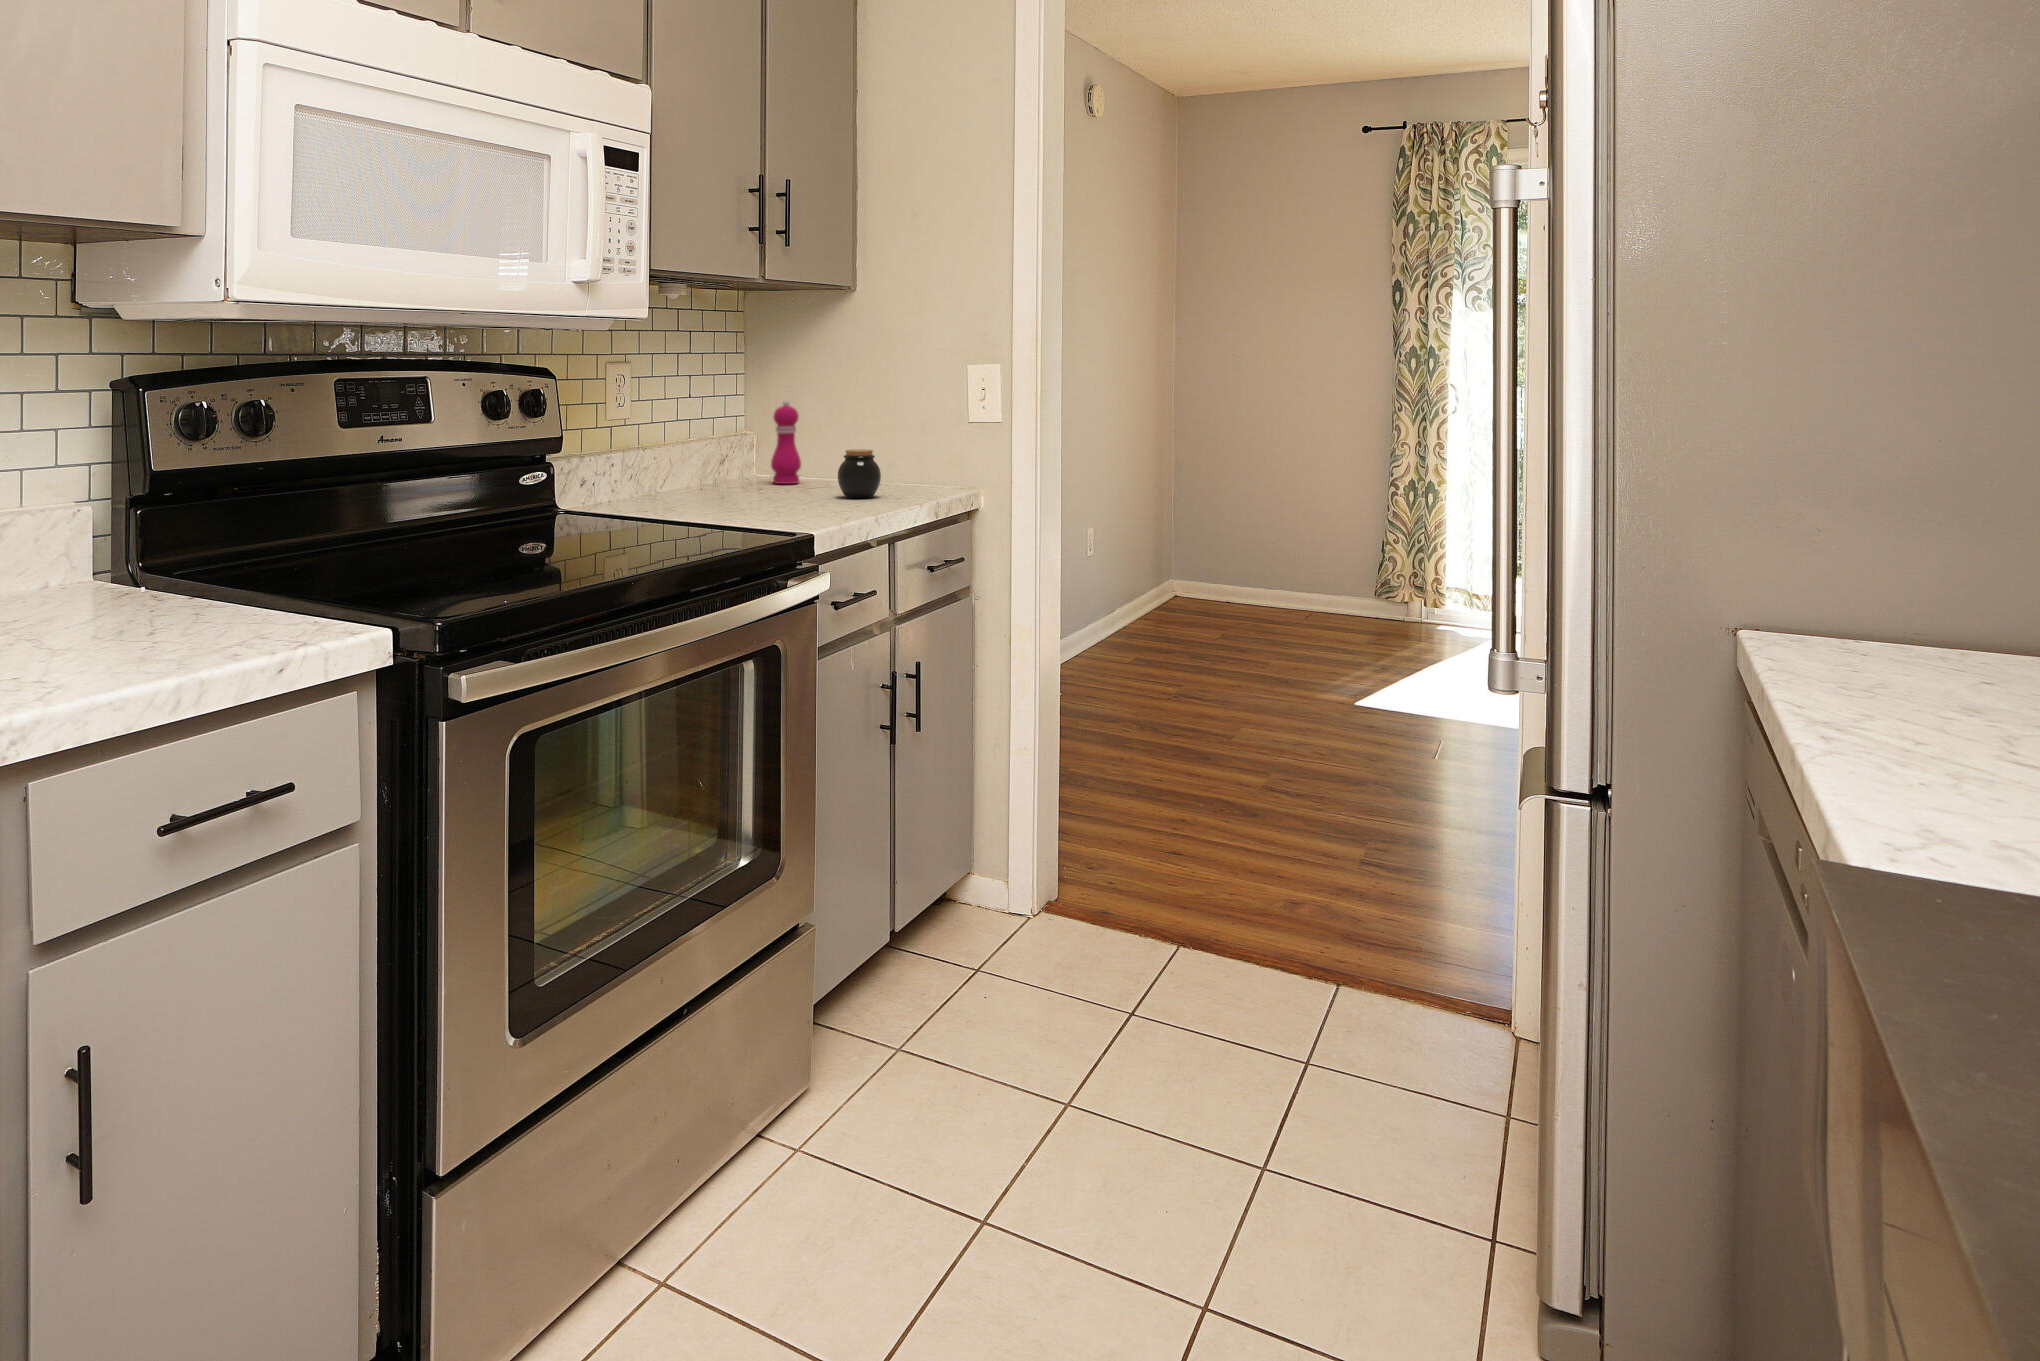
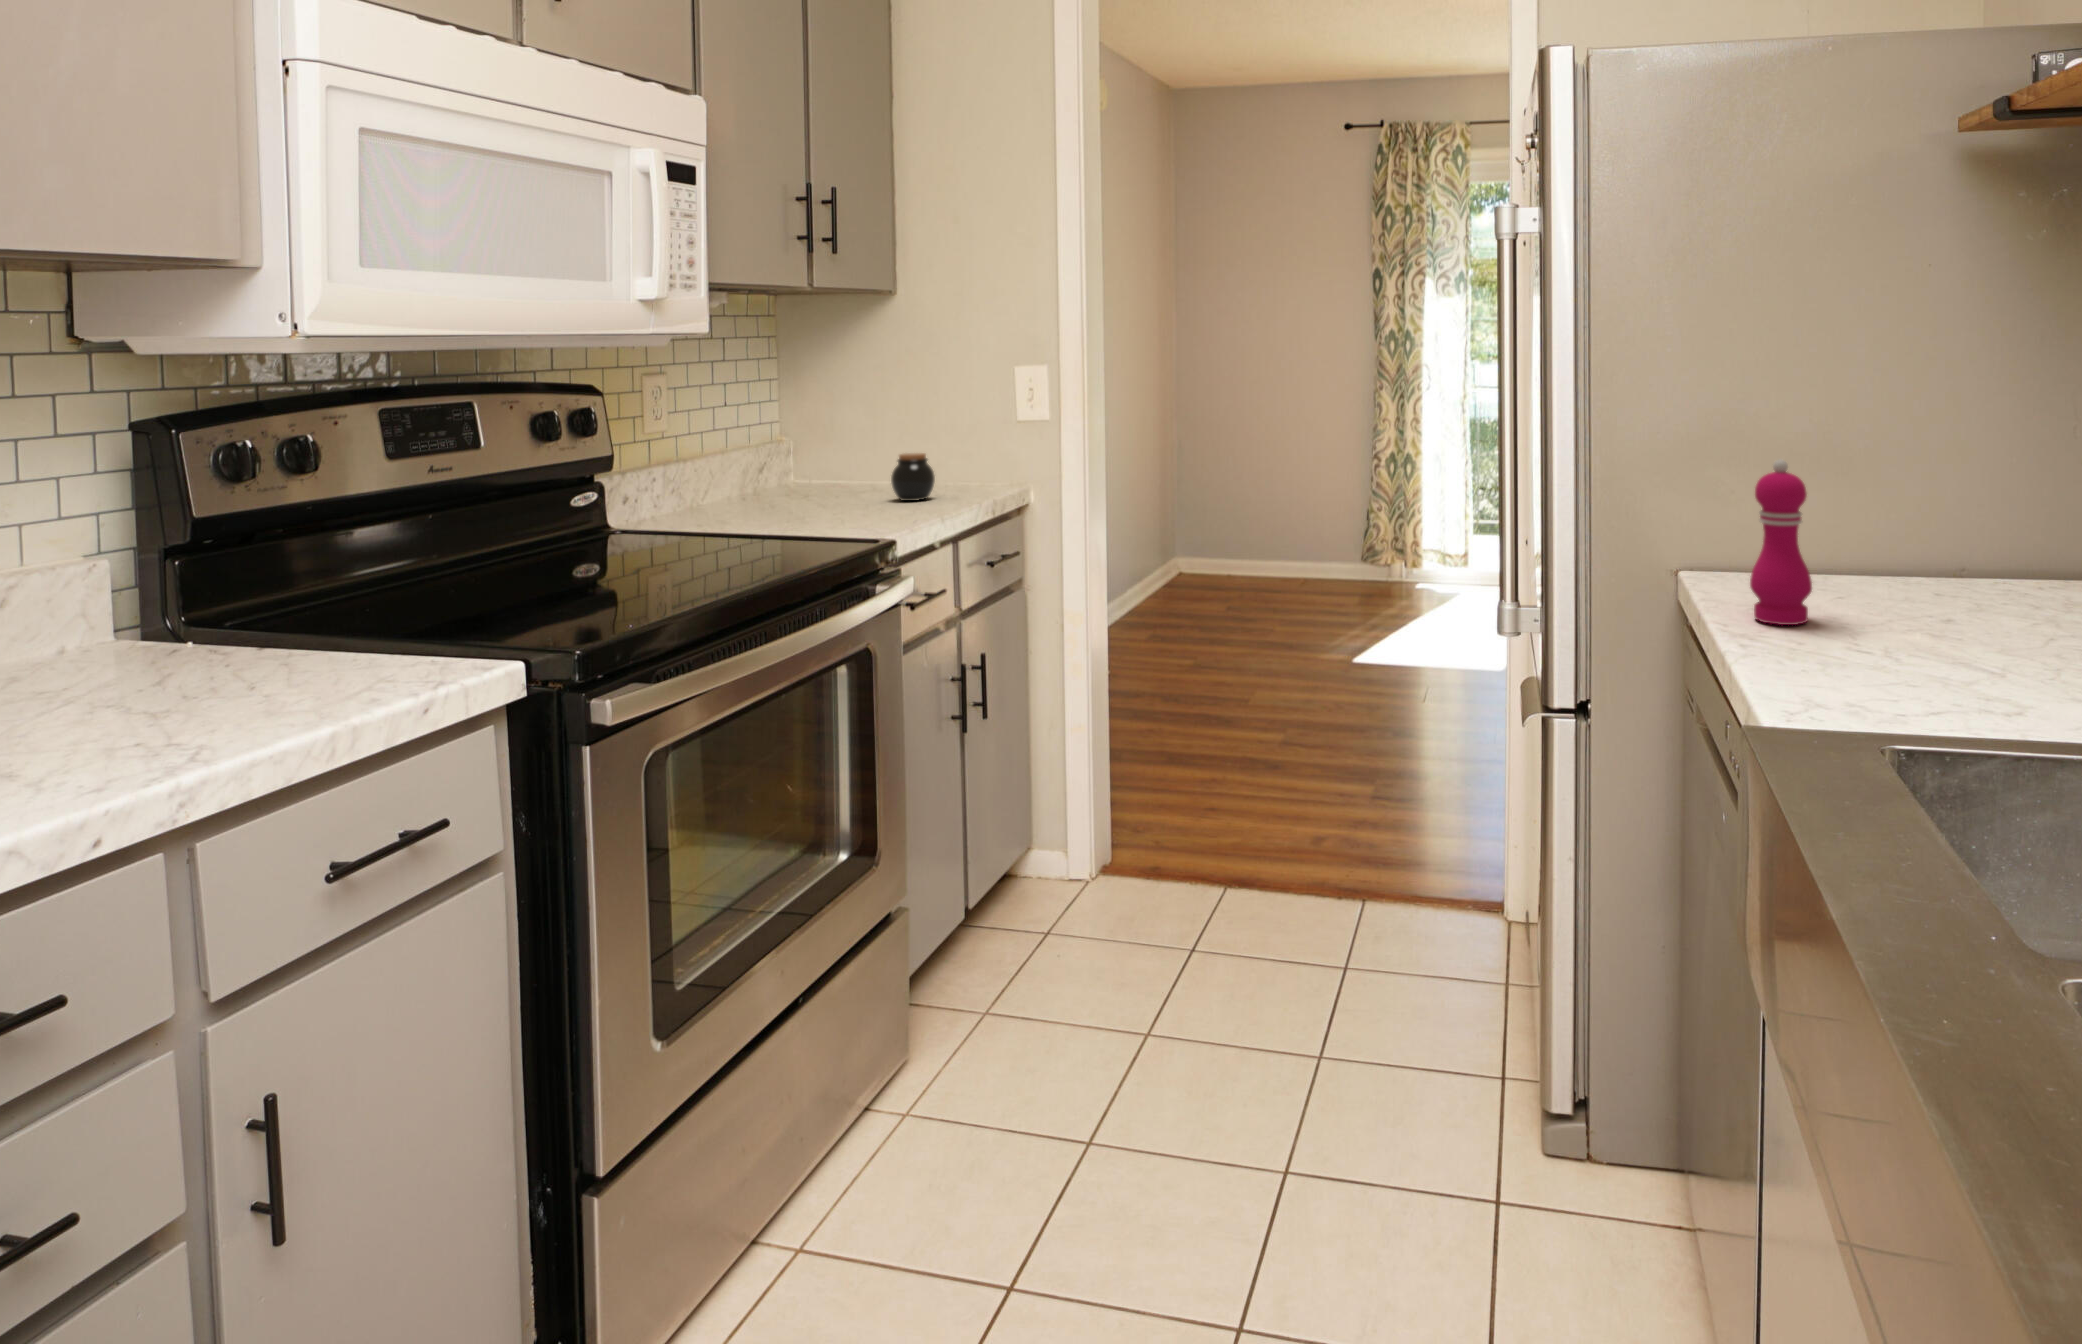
pepper mill: present [771,399,801,484] -> present [1750,460,1812,625]

